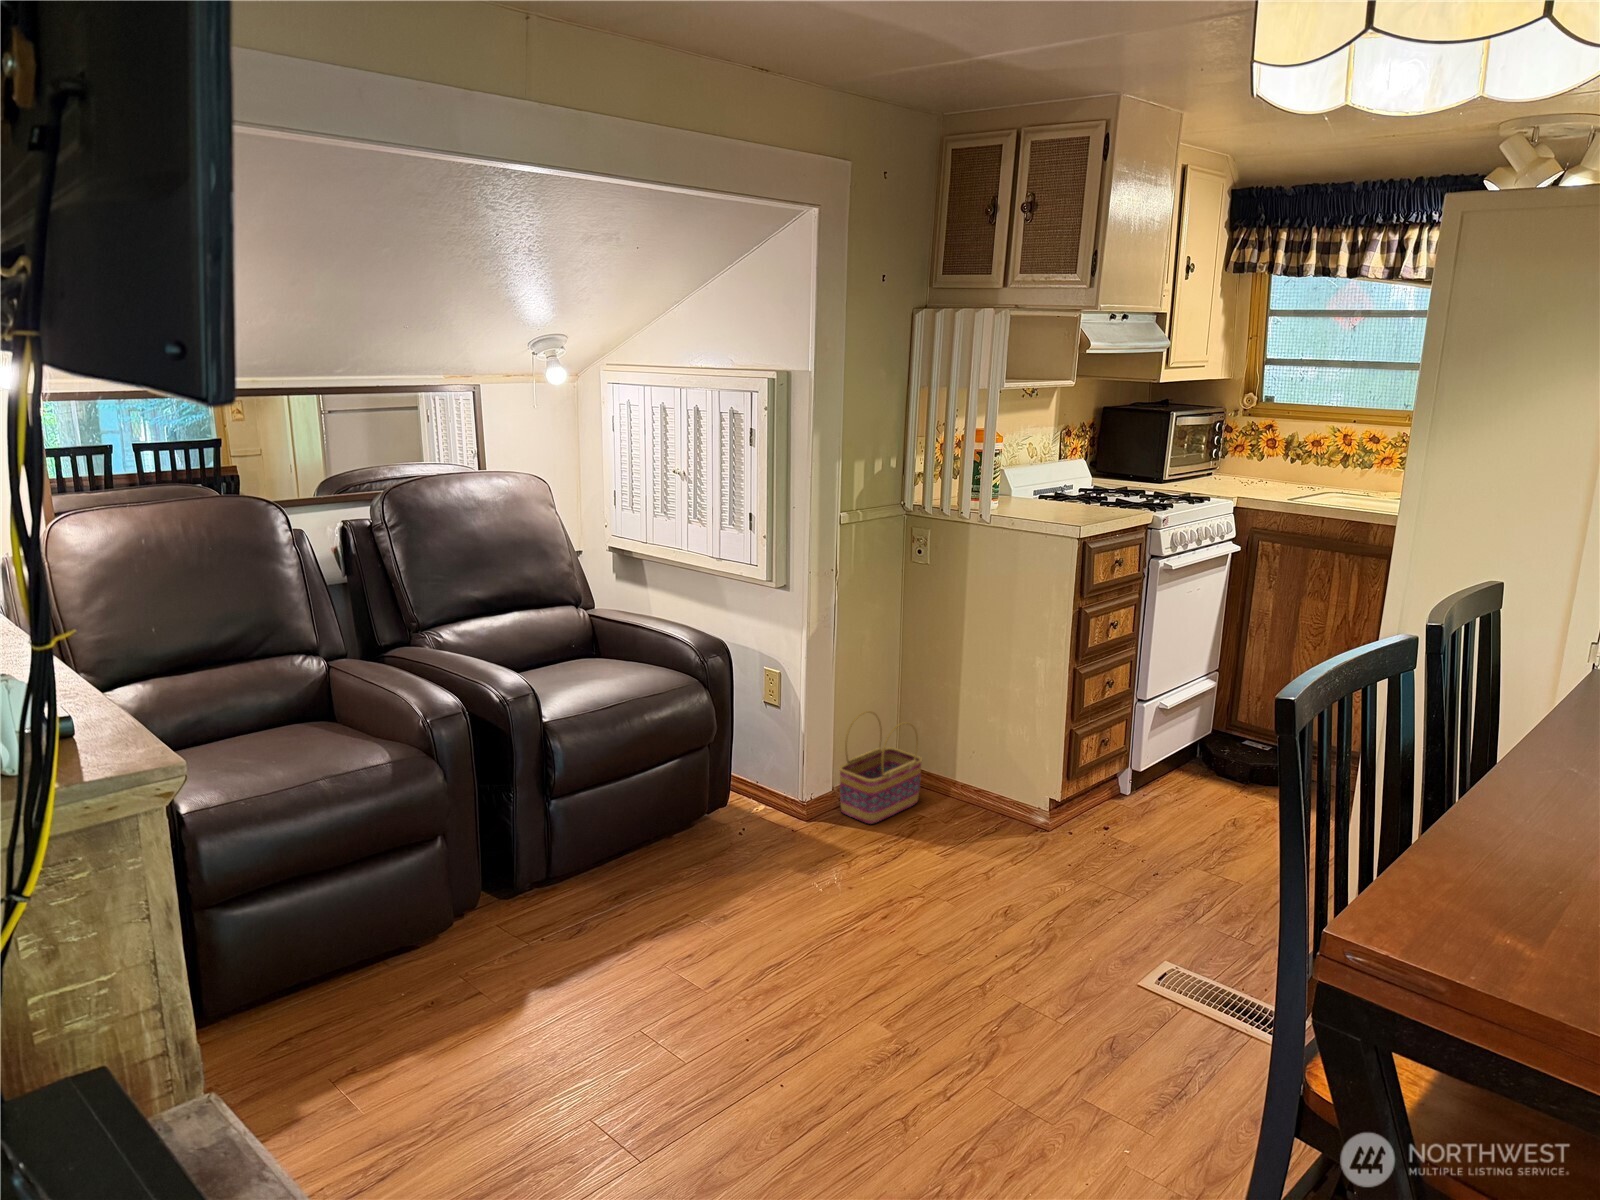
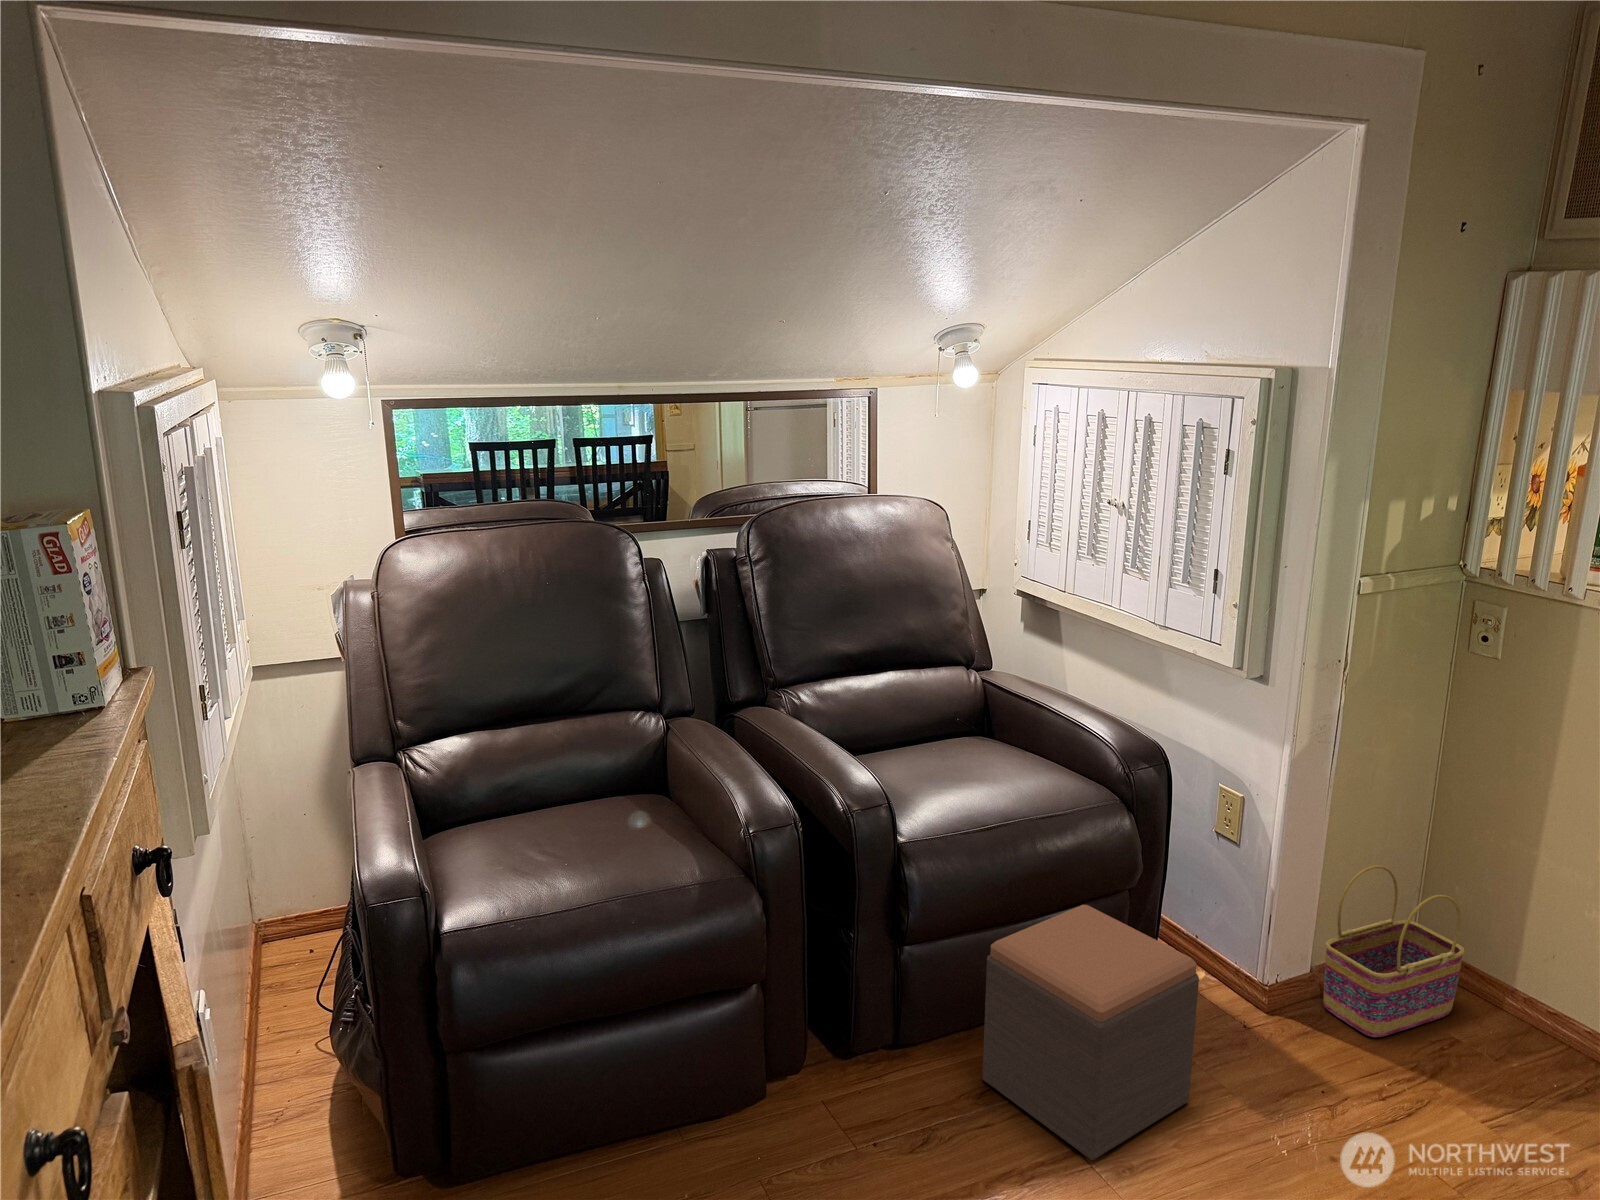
footstool: none [609,759,756,926] -> present [982,905,1199,1160]

